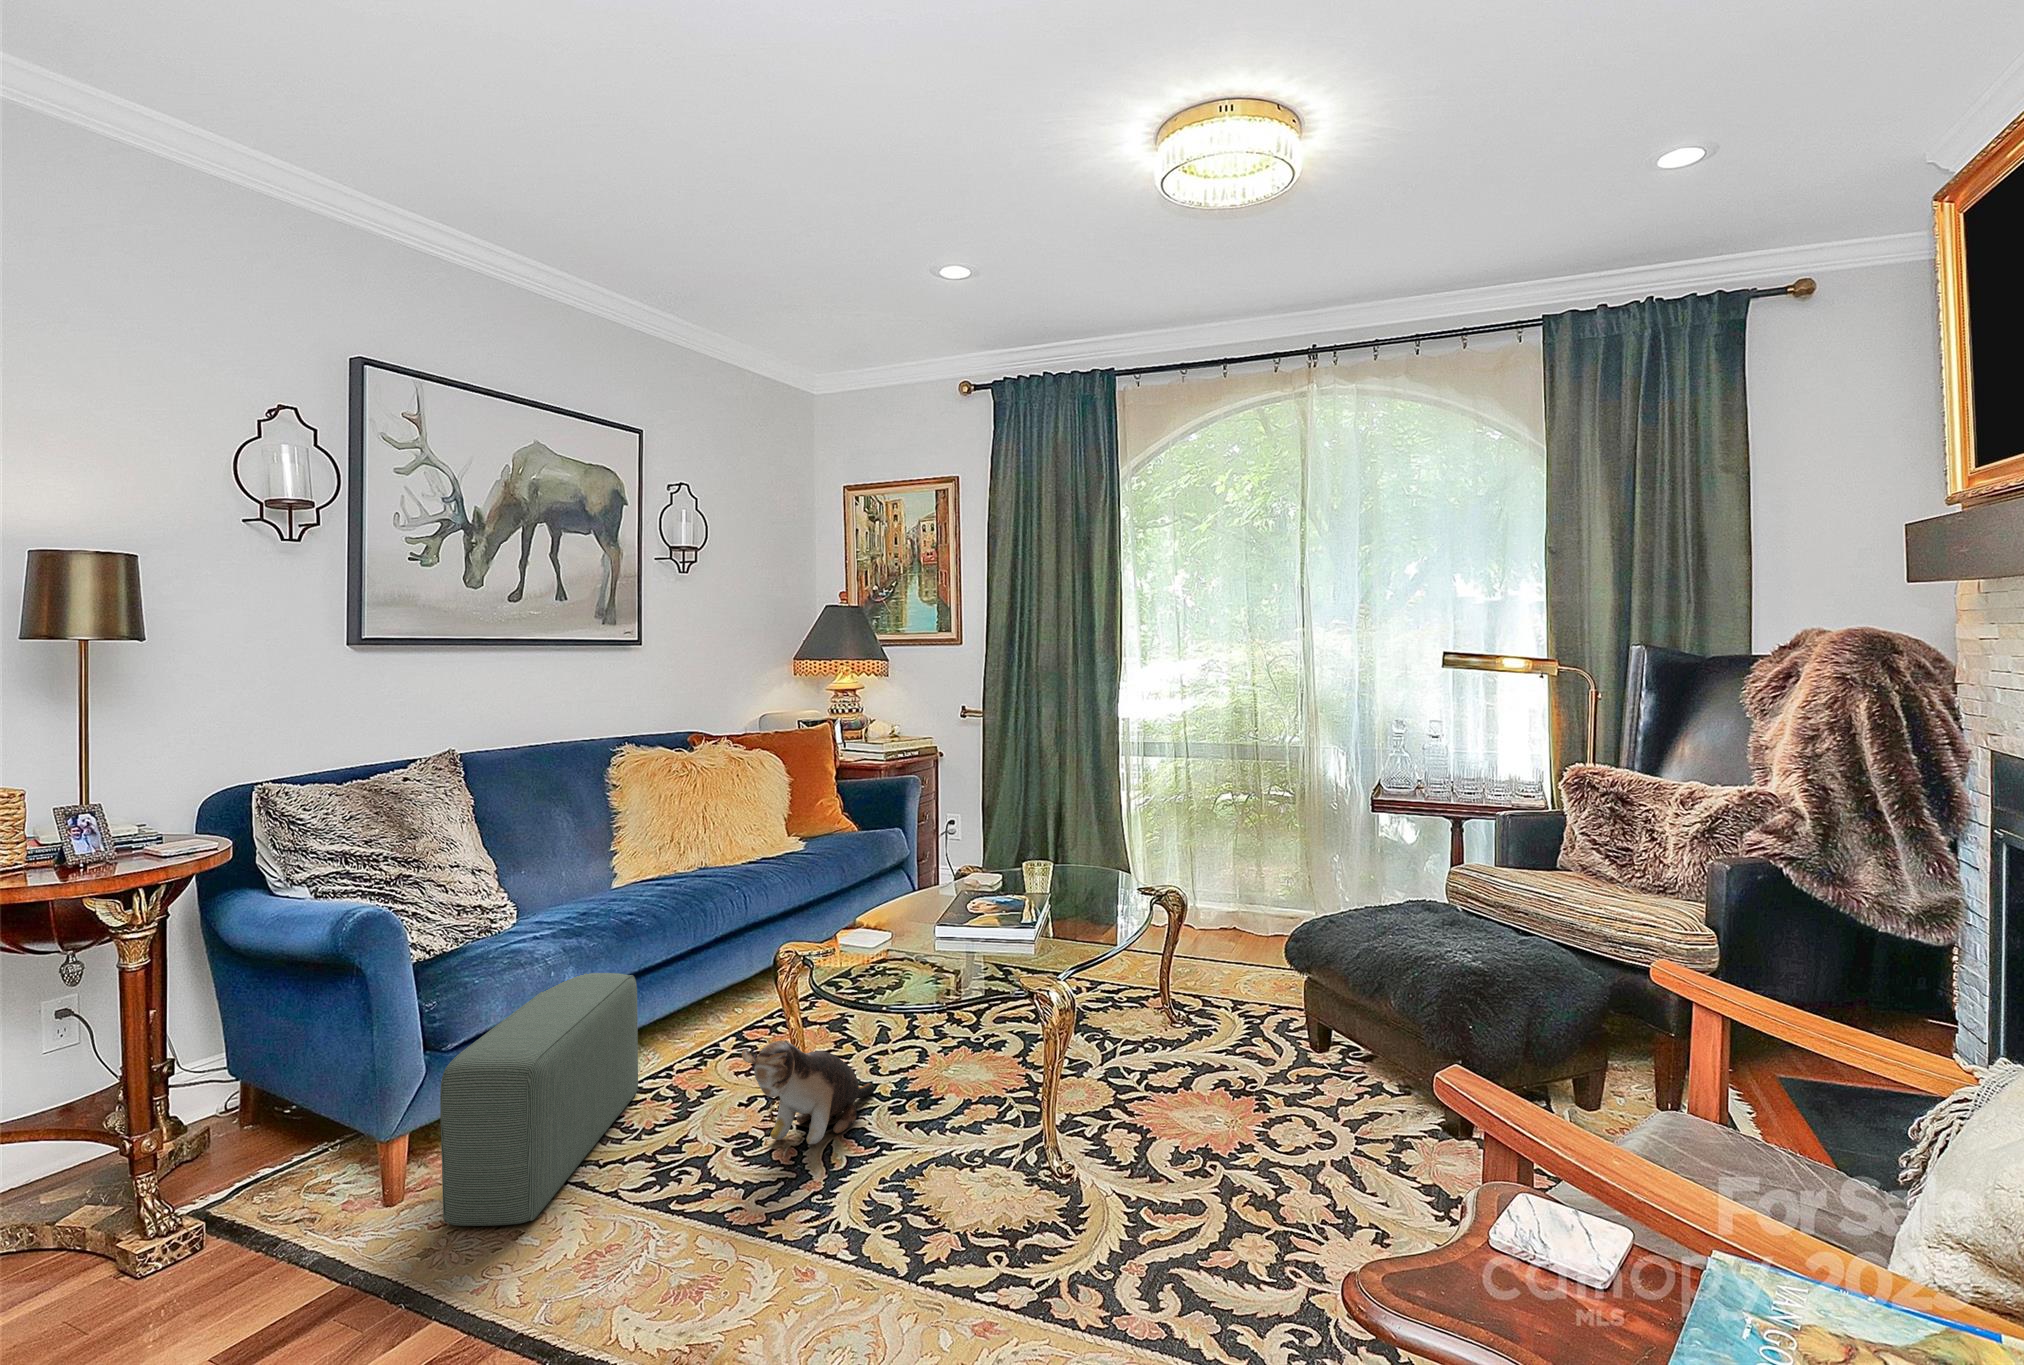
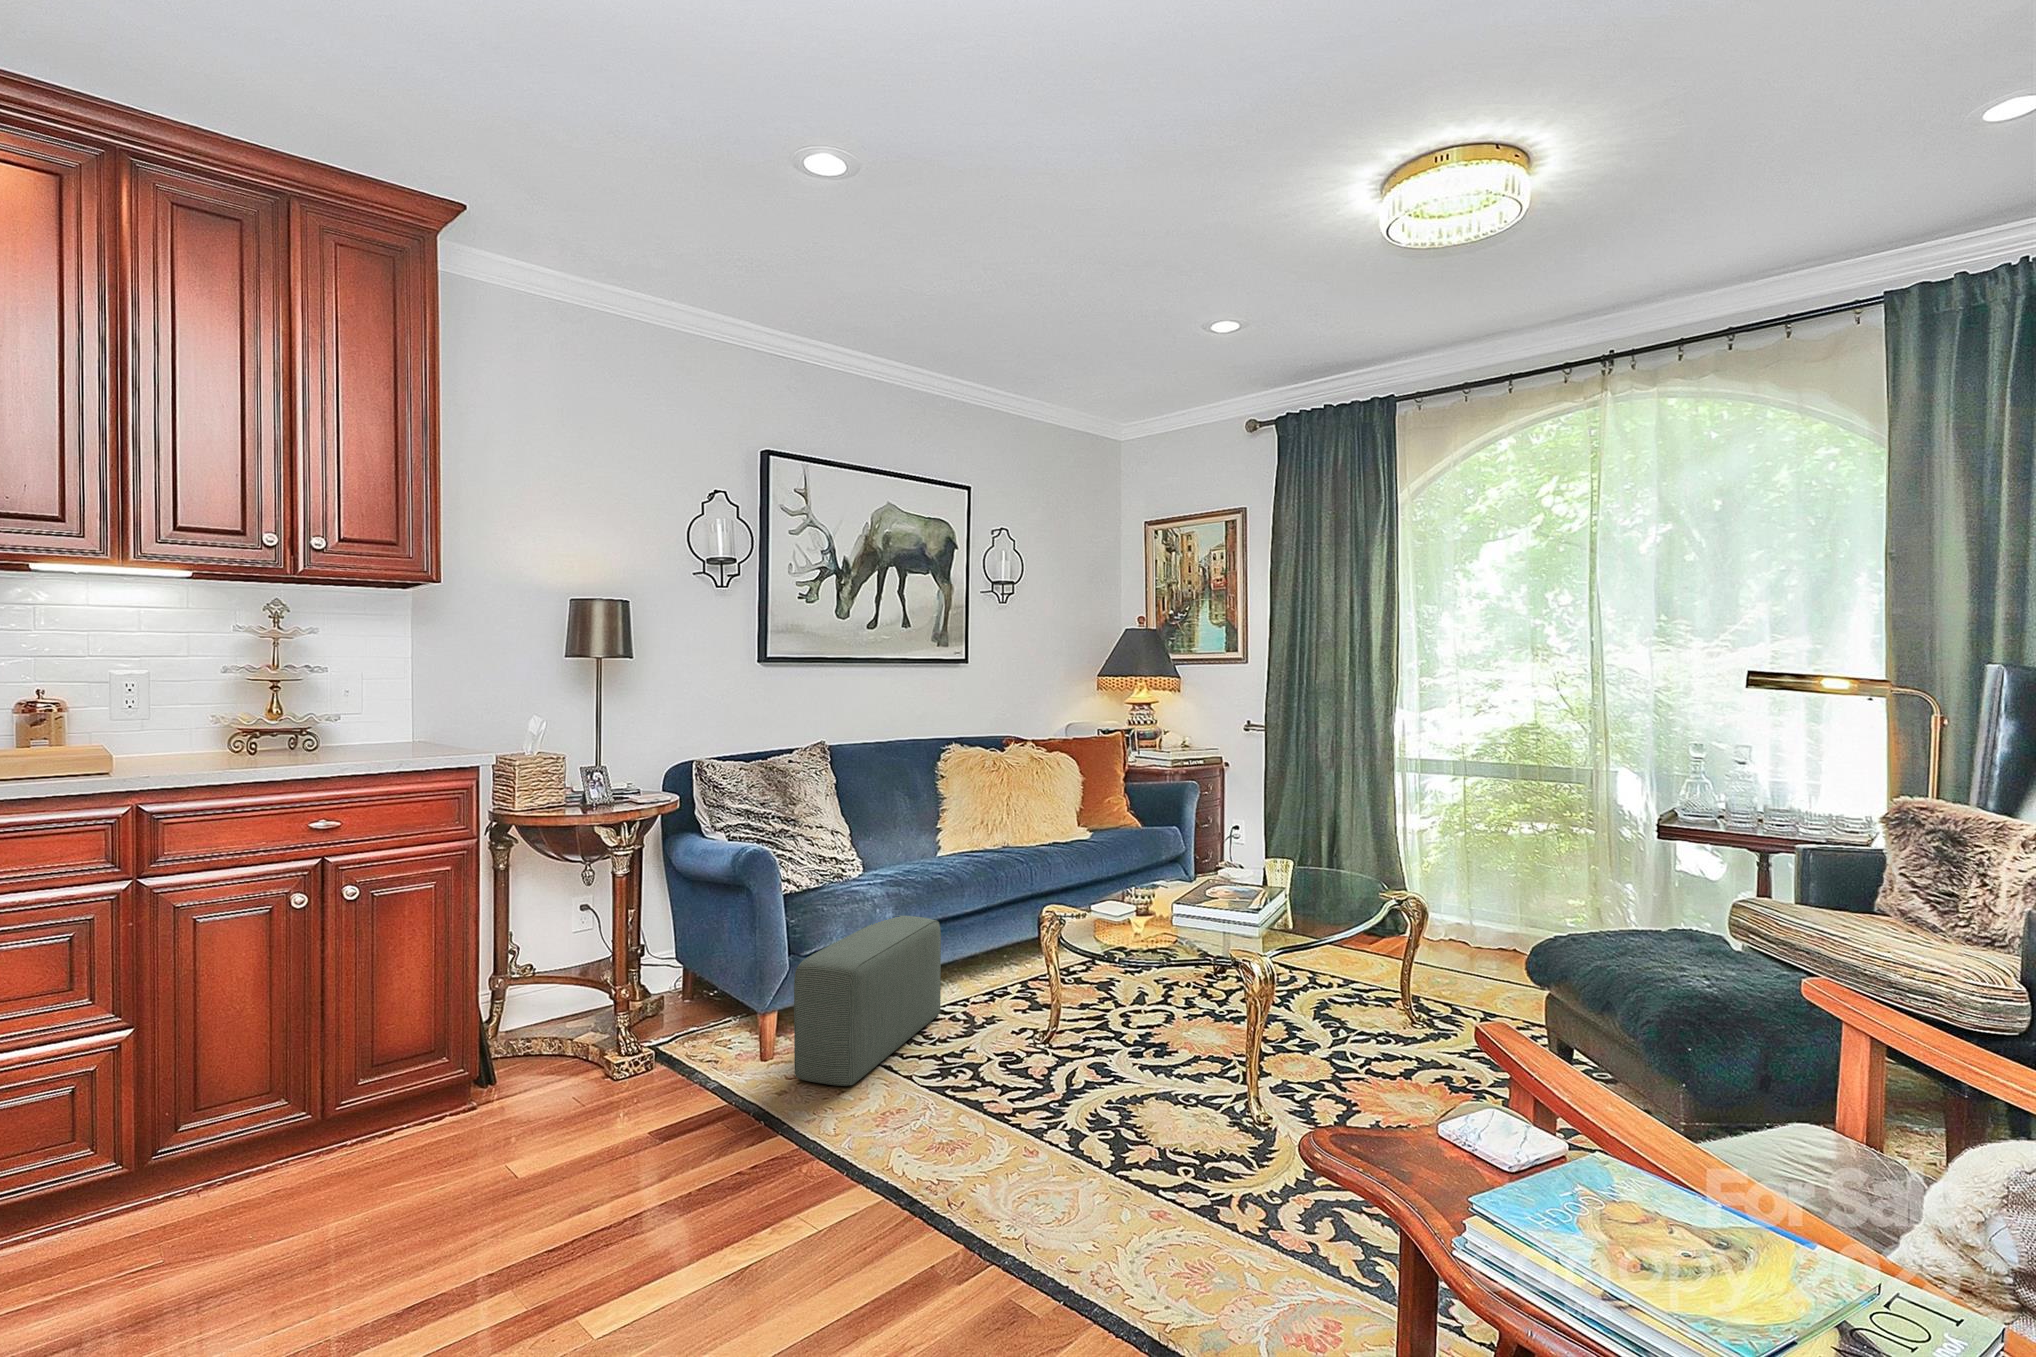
plush toy: present [742,1040,874,1144] -> none [1006,980,1121,1068]

